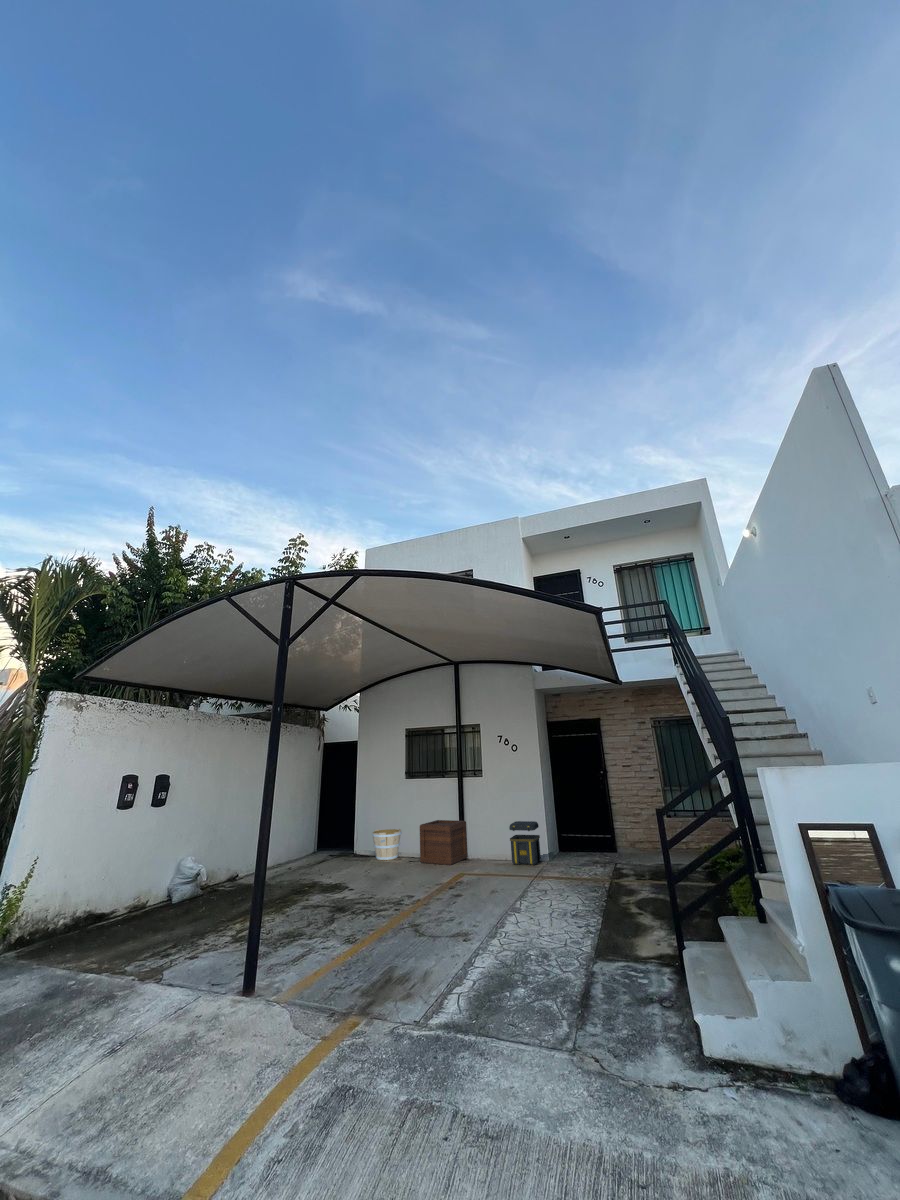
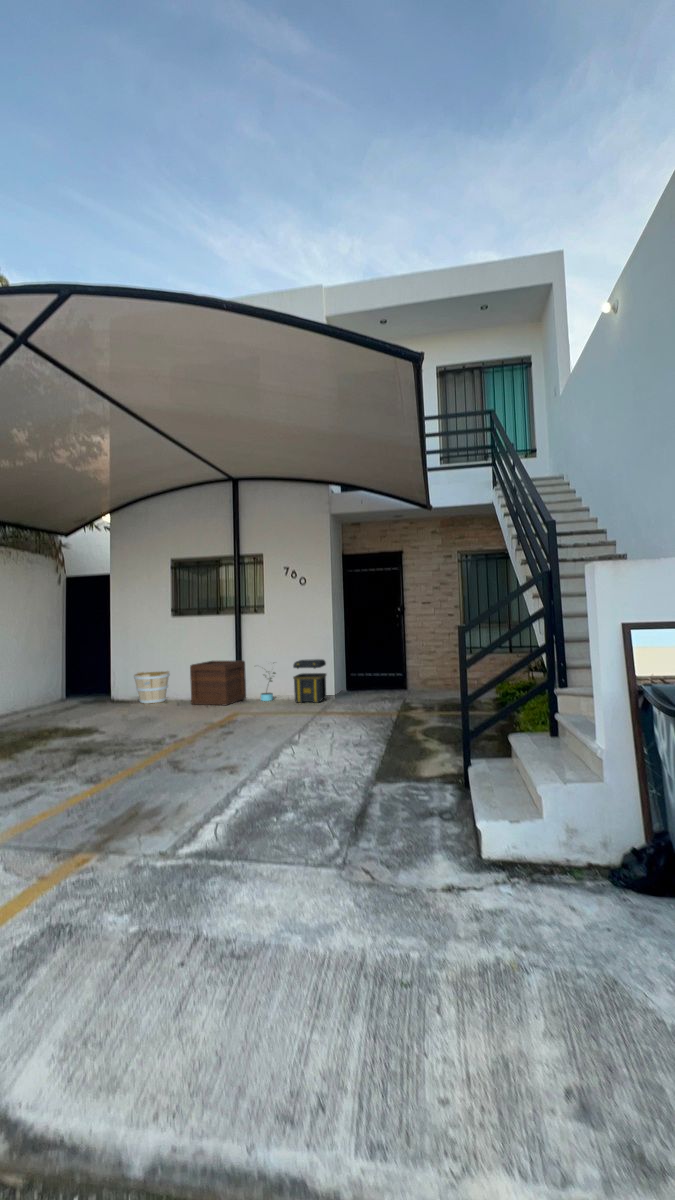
potted plant: none [474,821,494,861] -> present [261,671,276,701]

